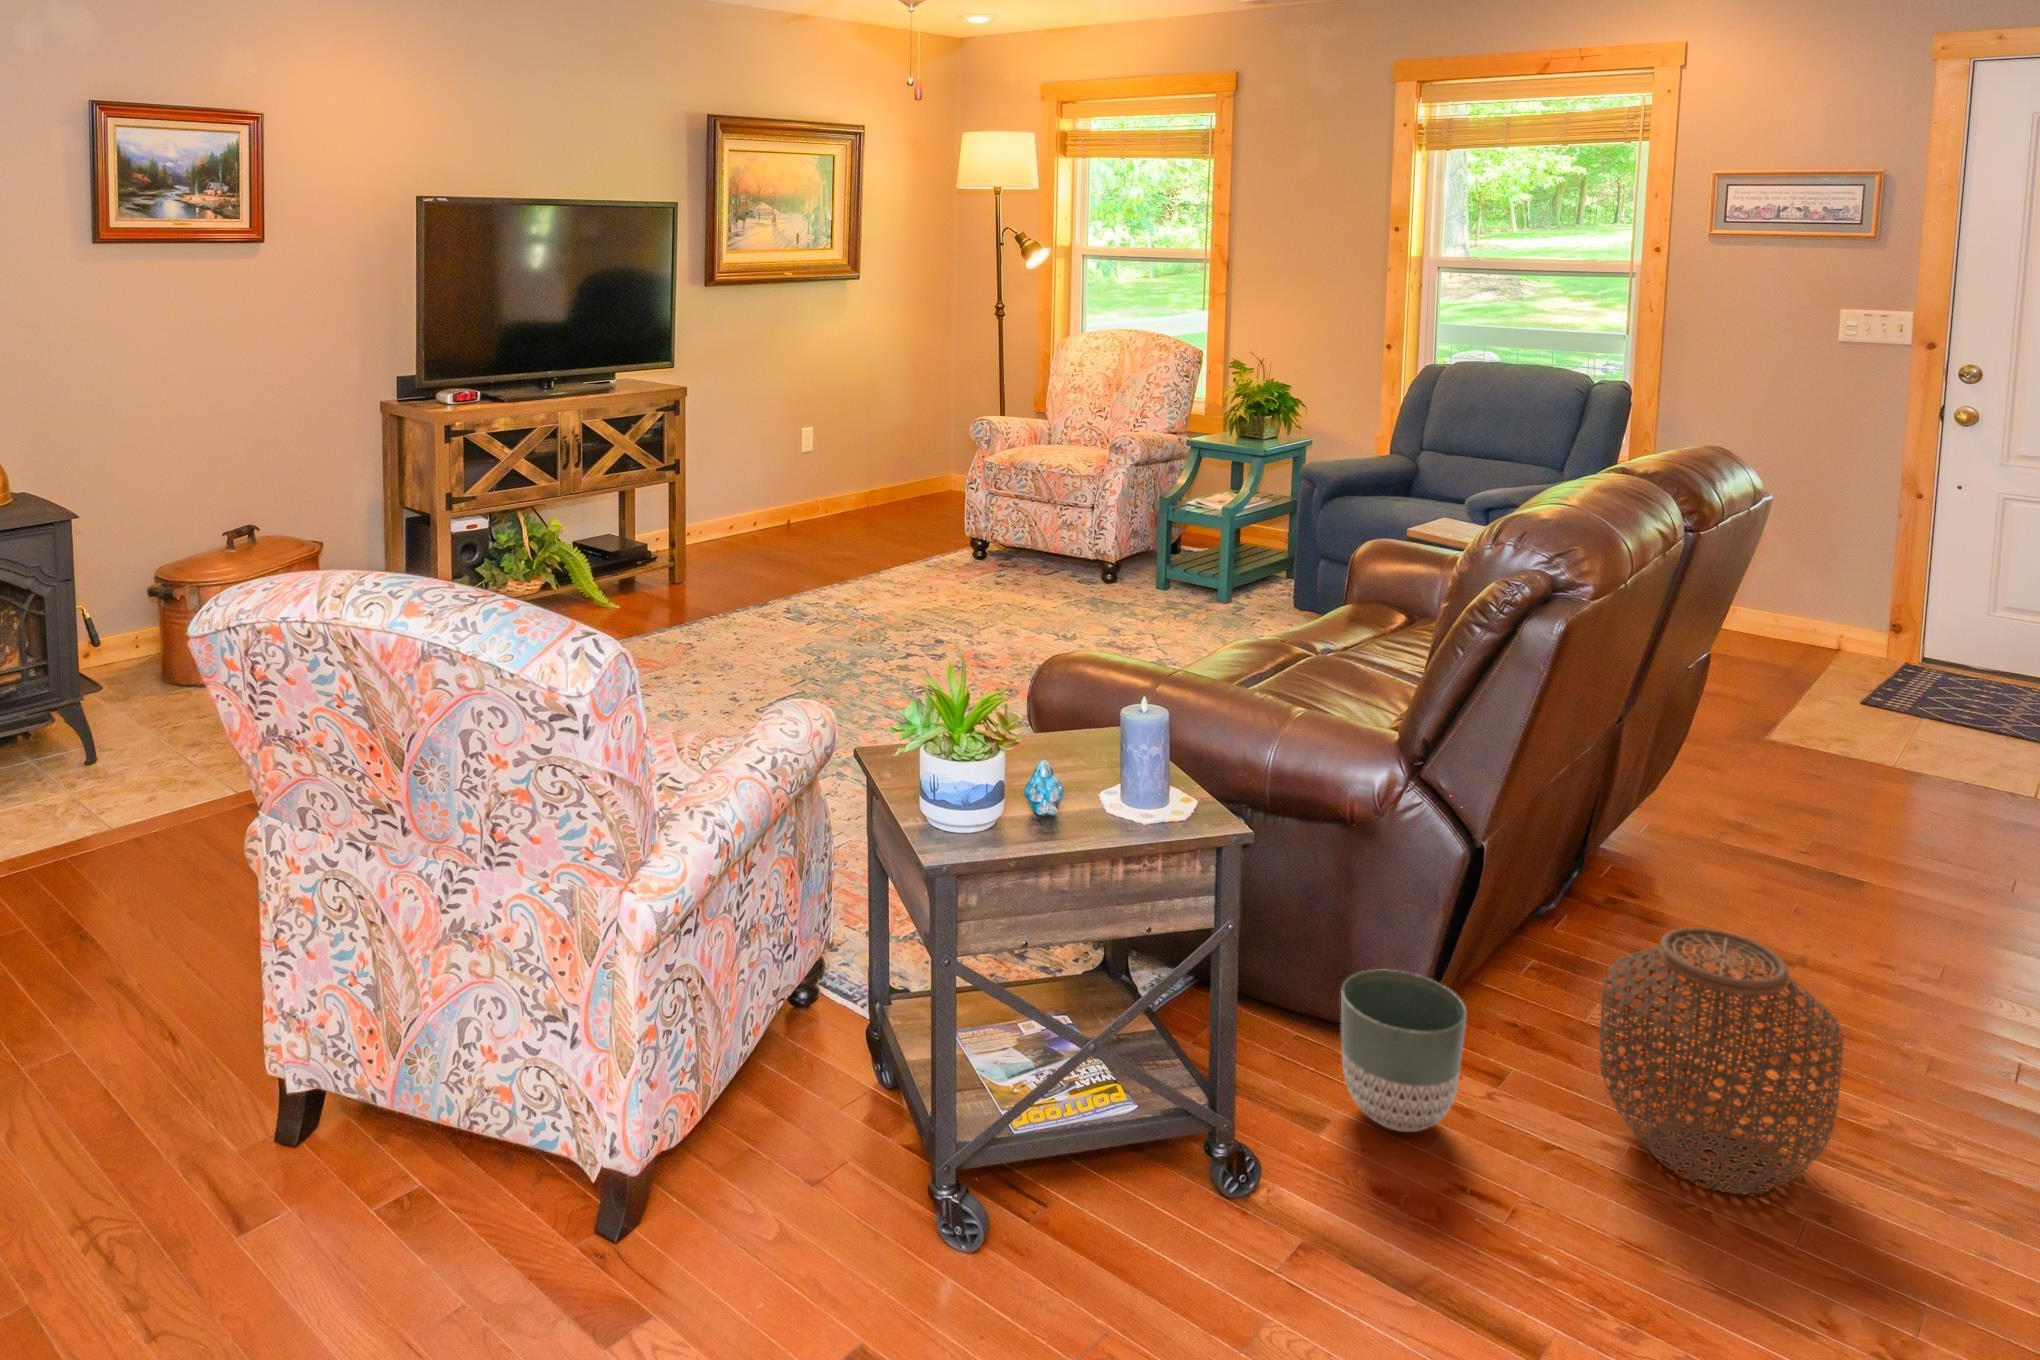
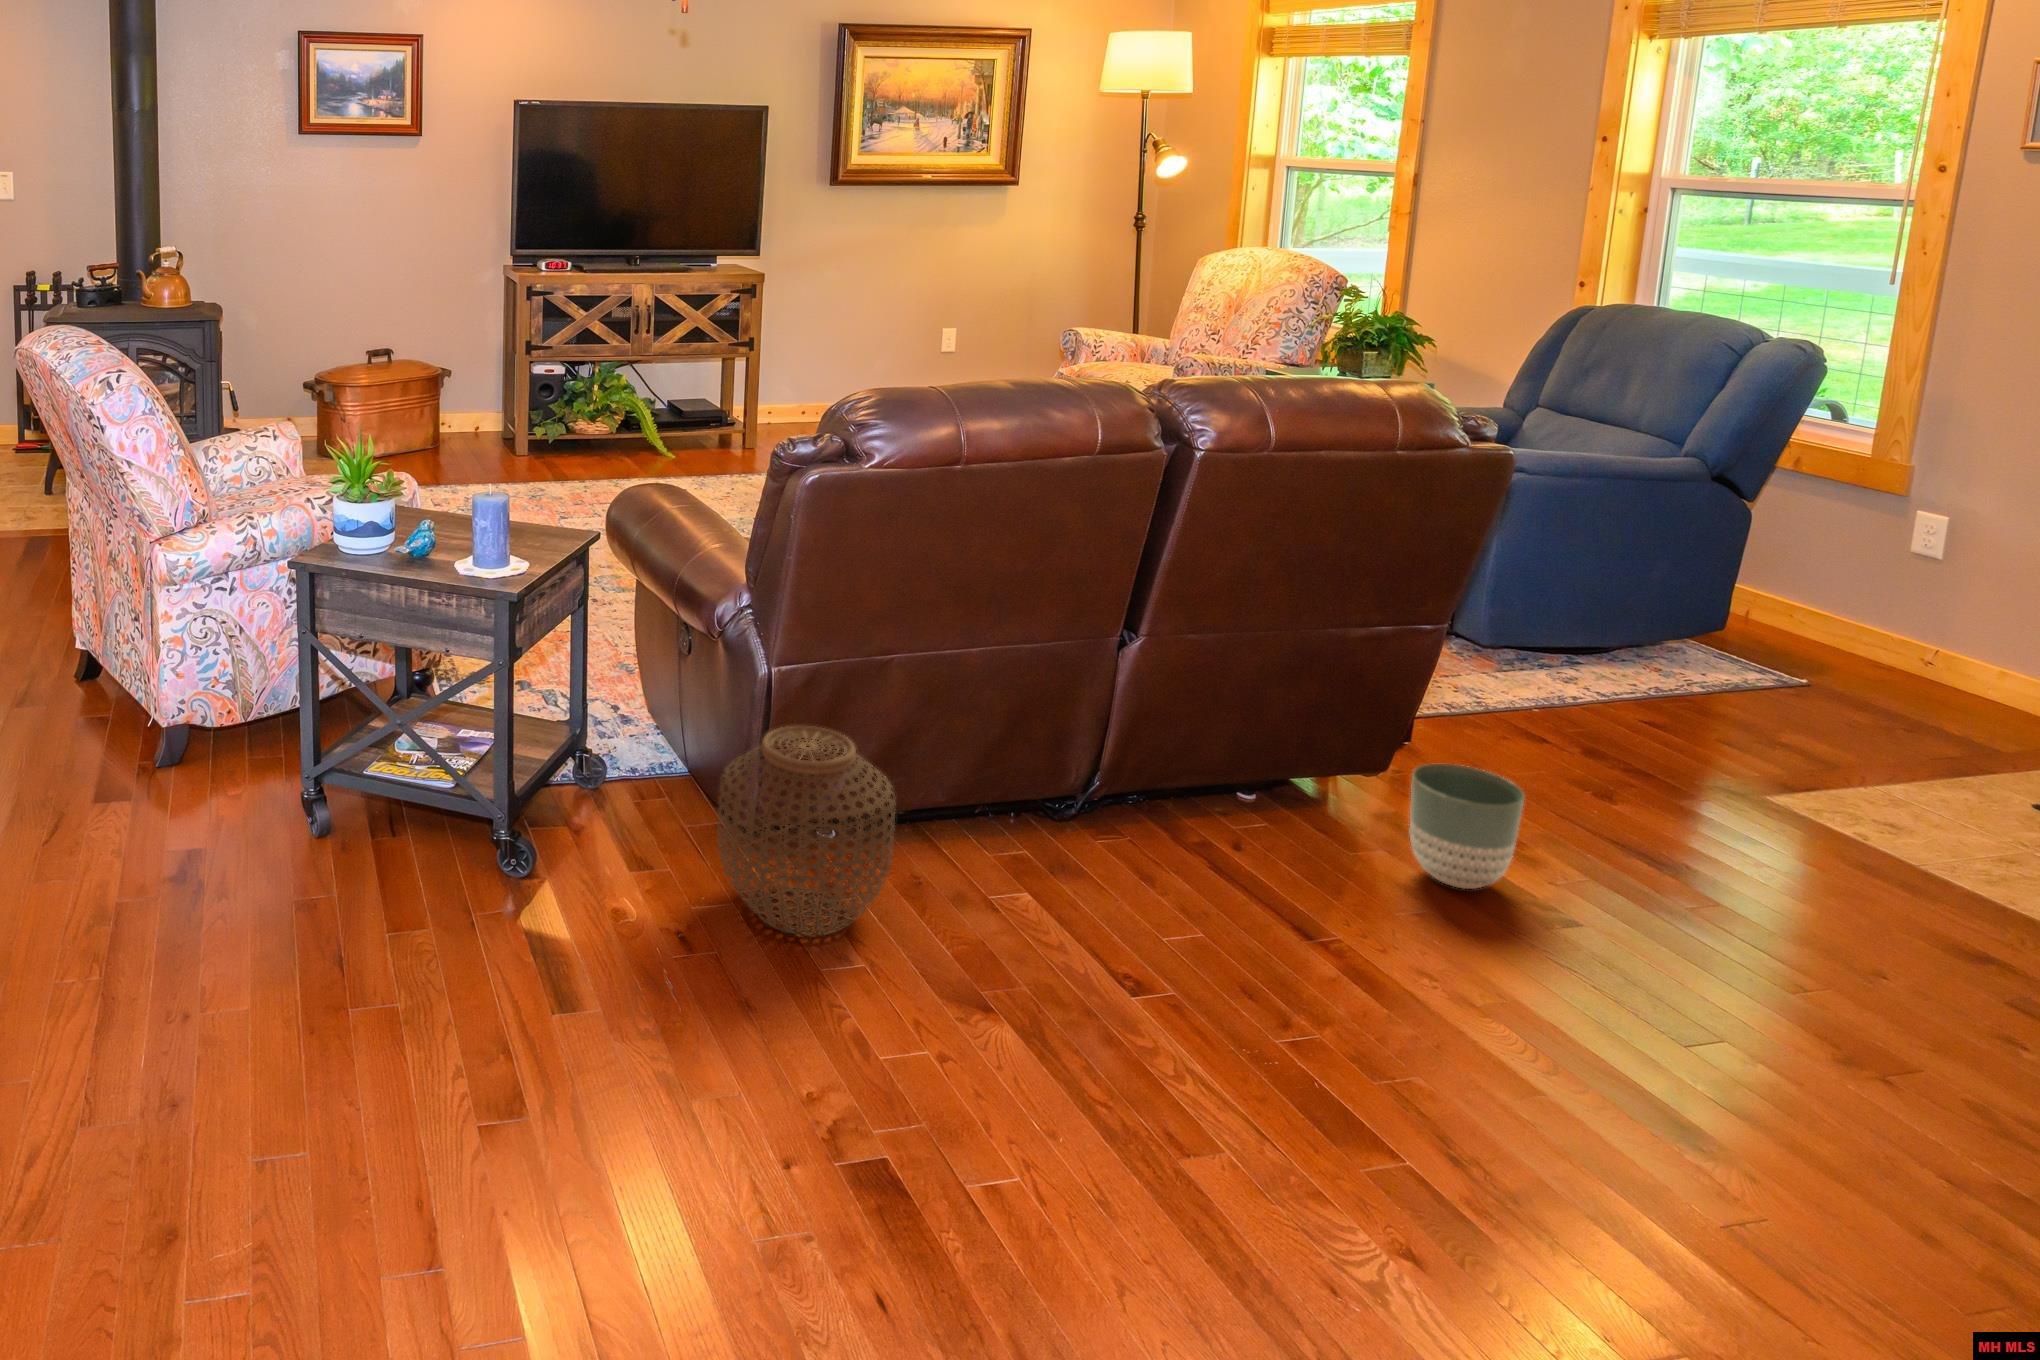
planter: present [1341,970,1467,1132] -> present [1410,764,1524,889]

